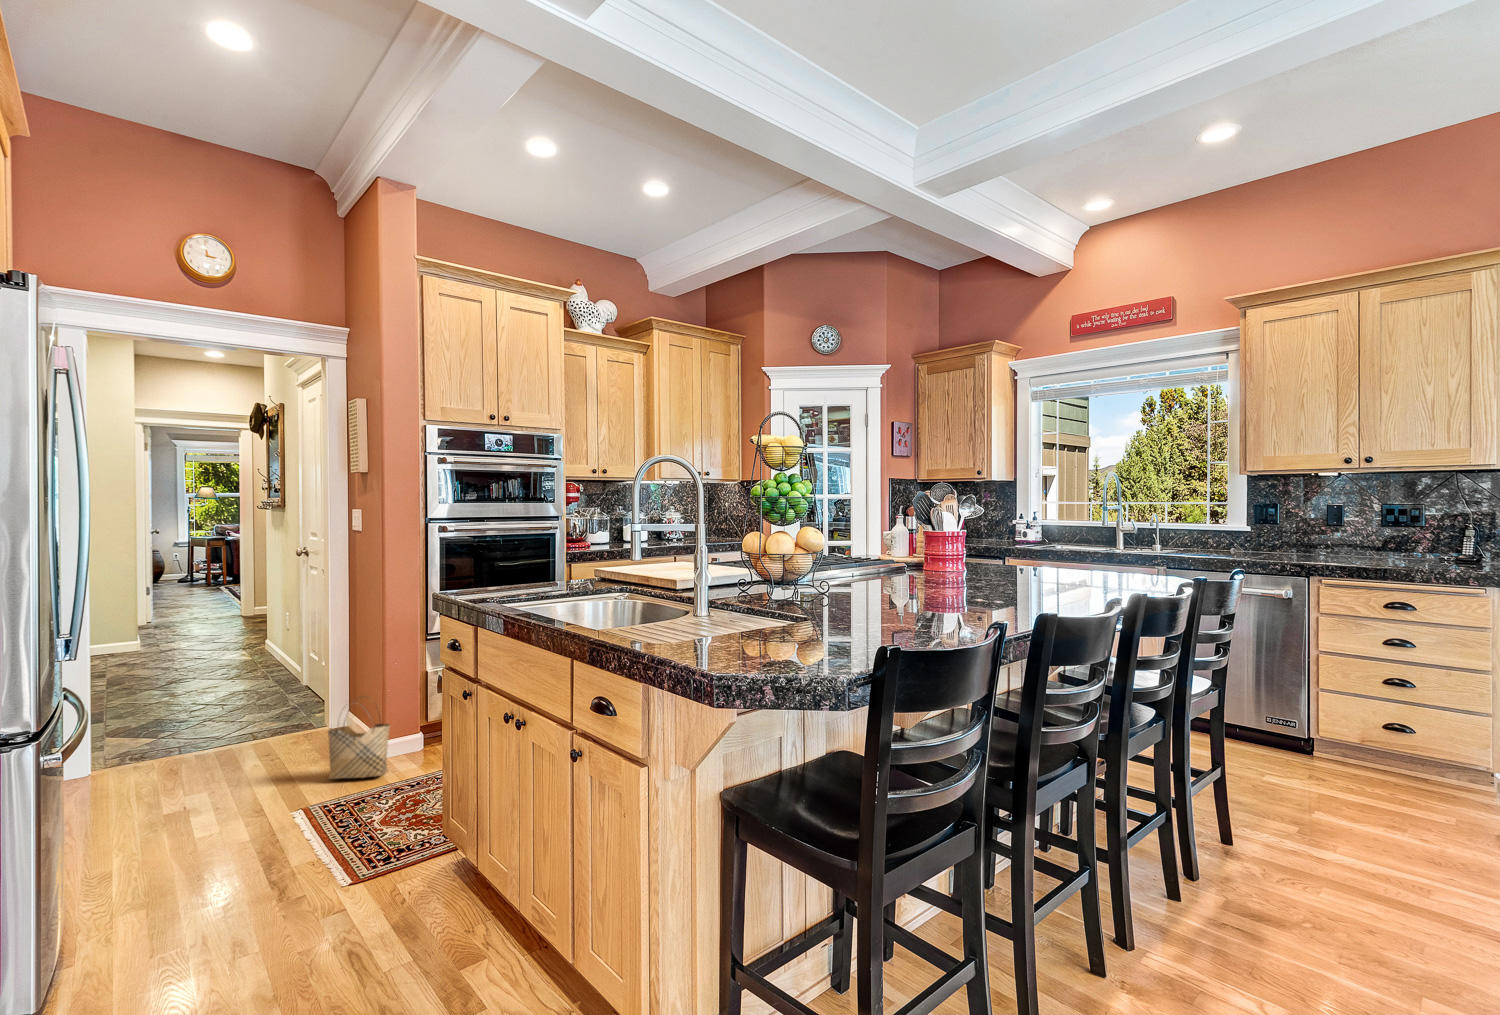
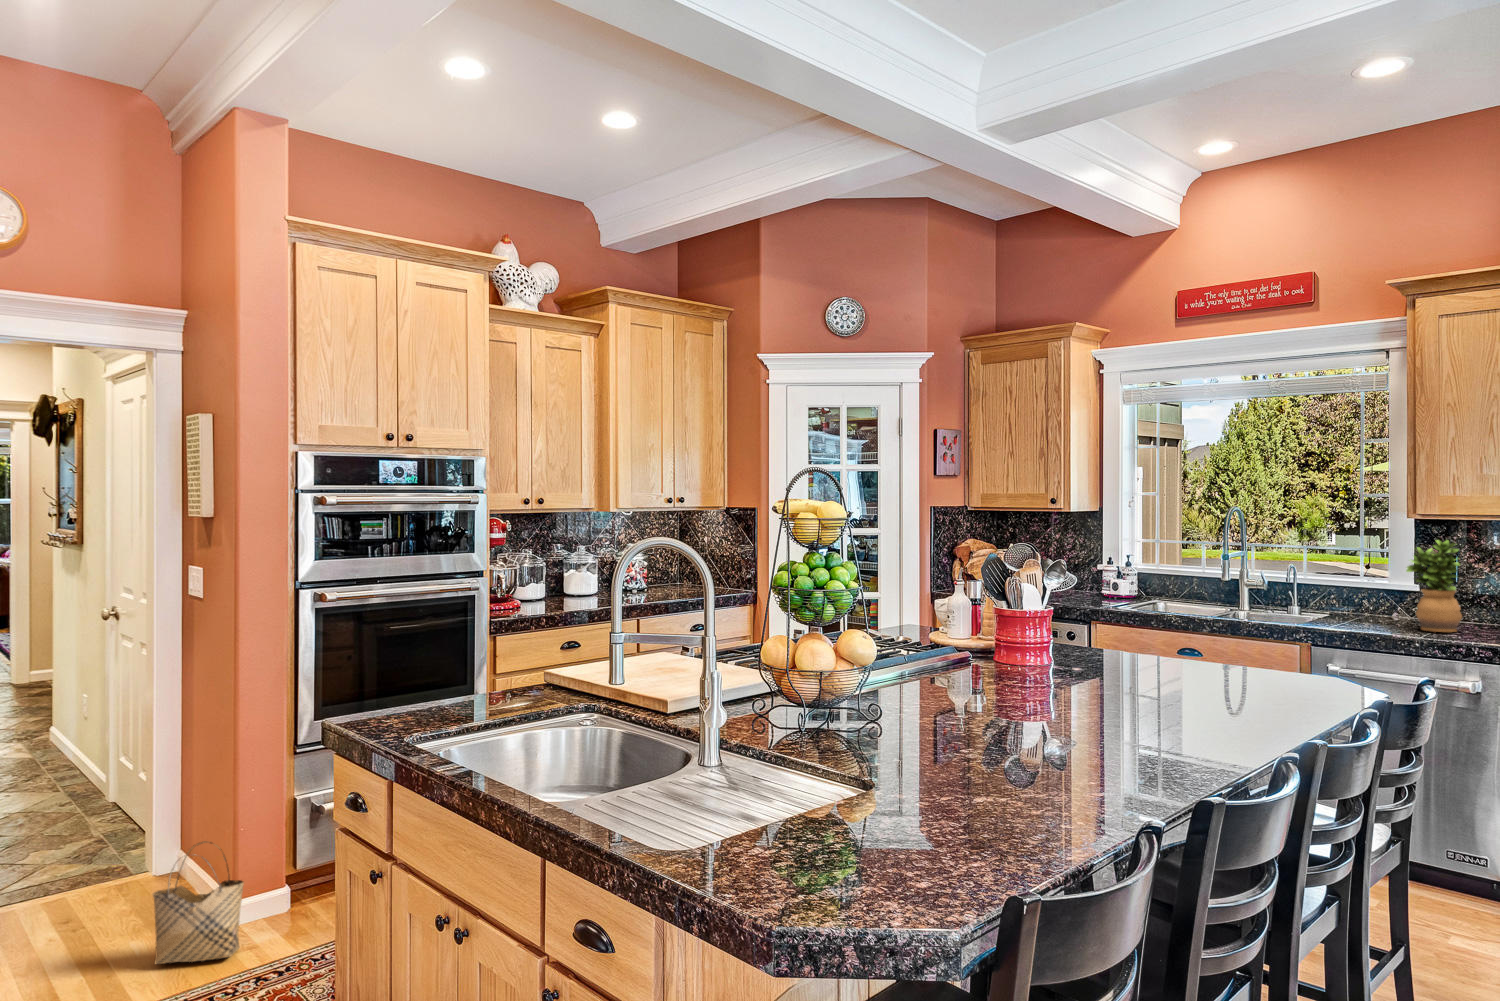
potted plant: none [1236,490,1278,558] -> present [1406,540,1462,632]

